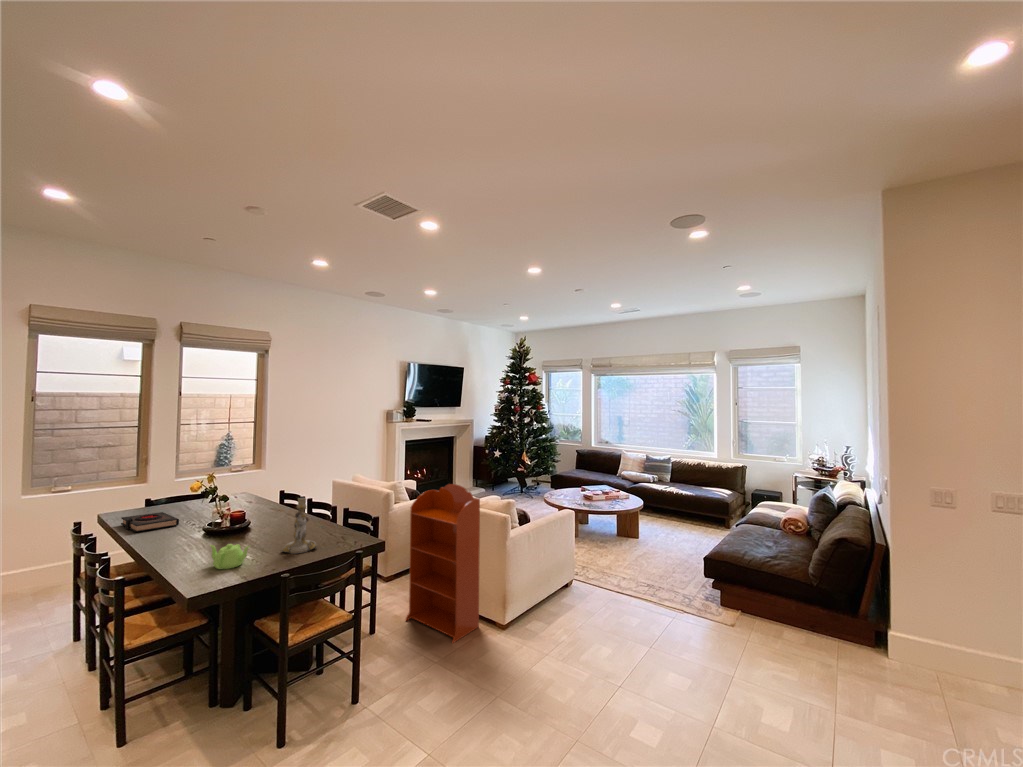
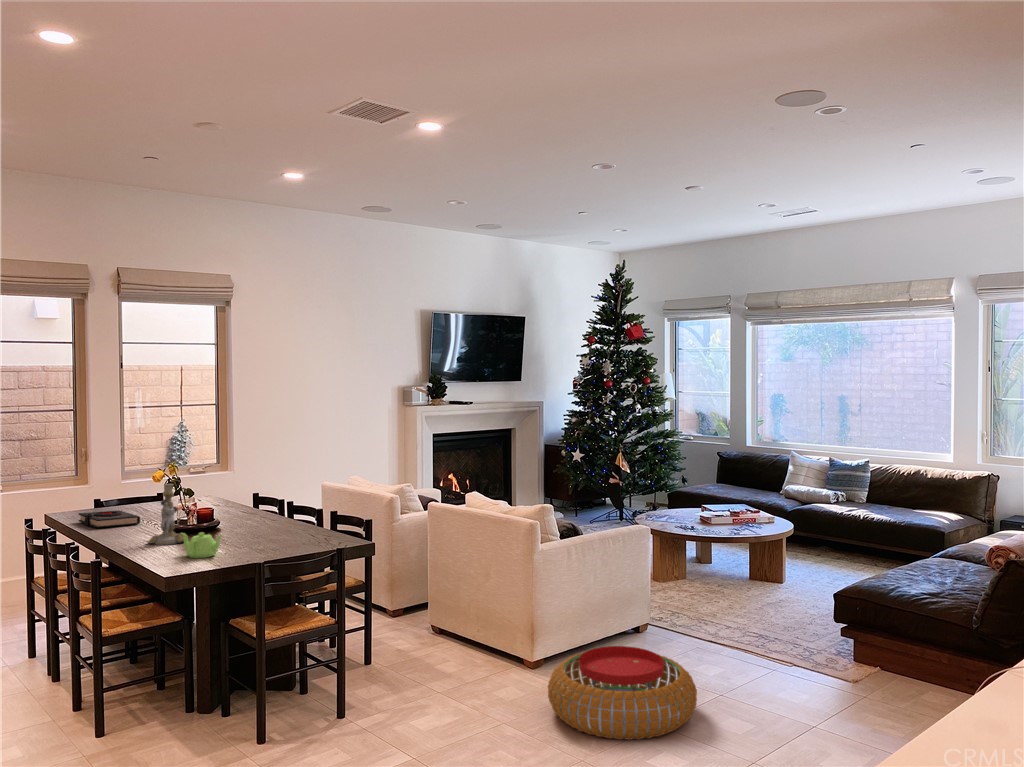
bookcase: present [406,484,480,643] -> none [409,481,500,678]
candlestick: present [282,498,317,554] -> present [147,484,184,545]
pouf: none [530,615,648,710] -> present [548,646,697,740]

